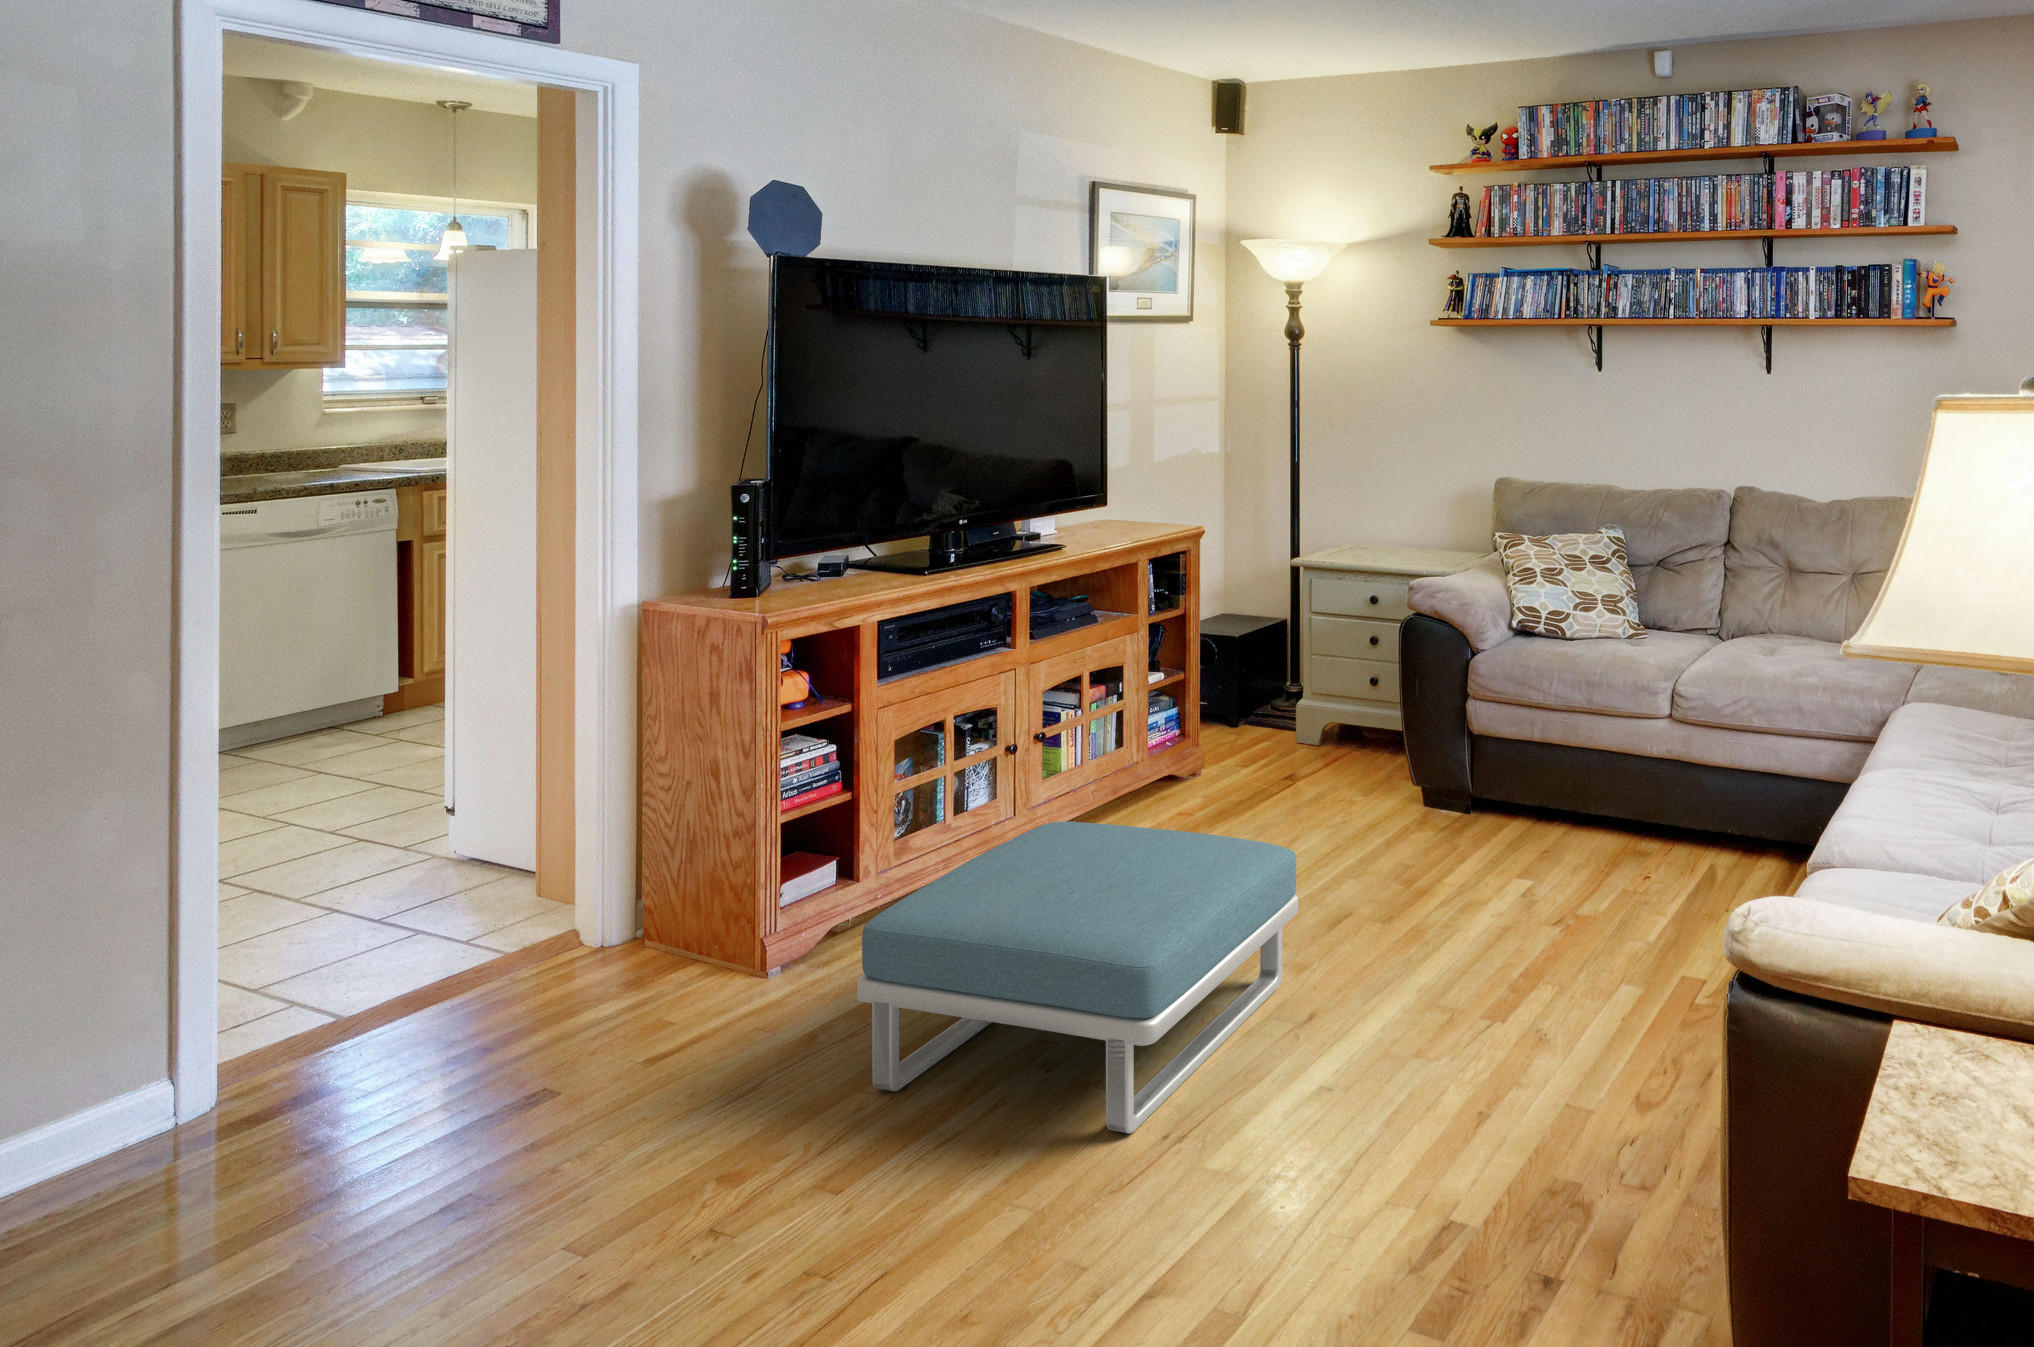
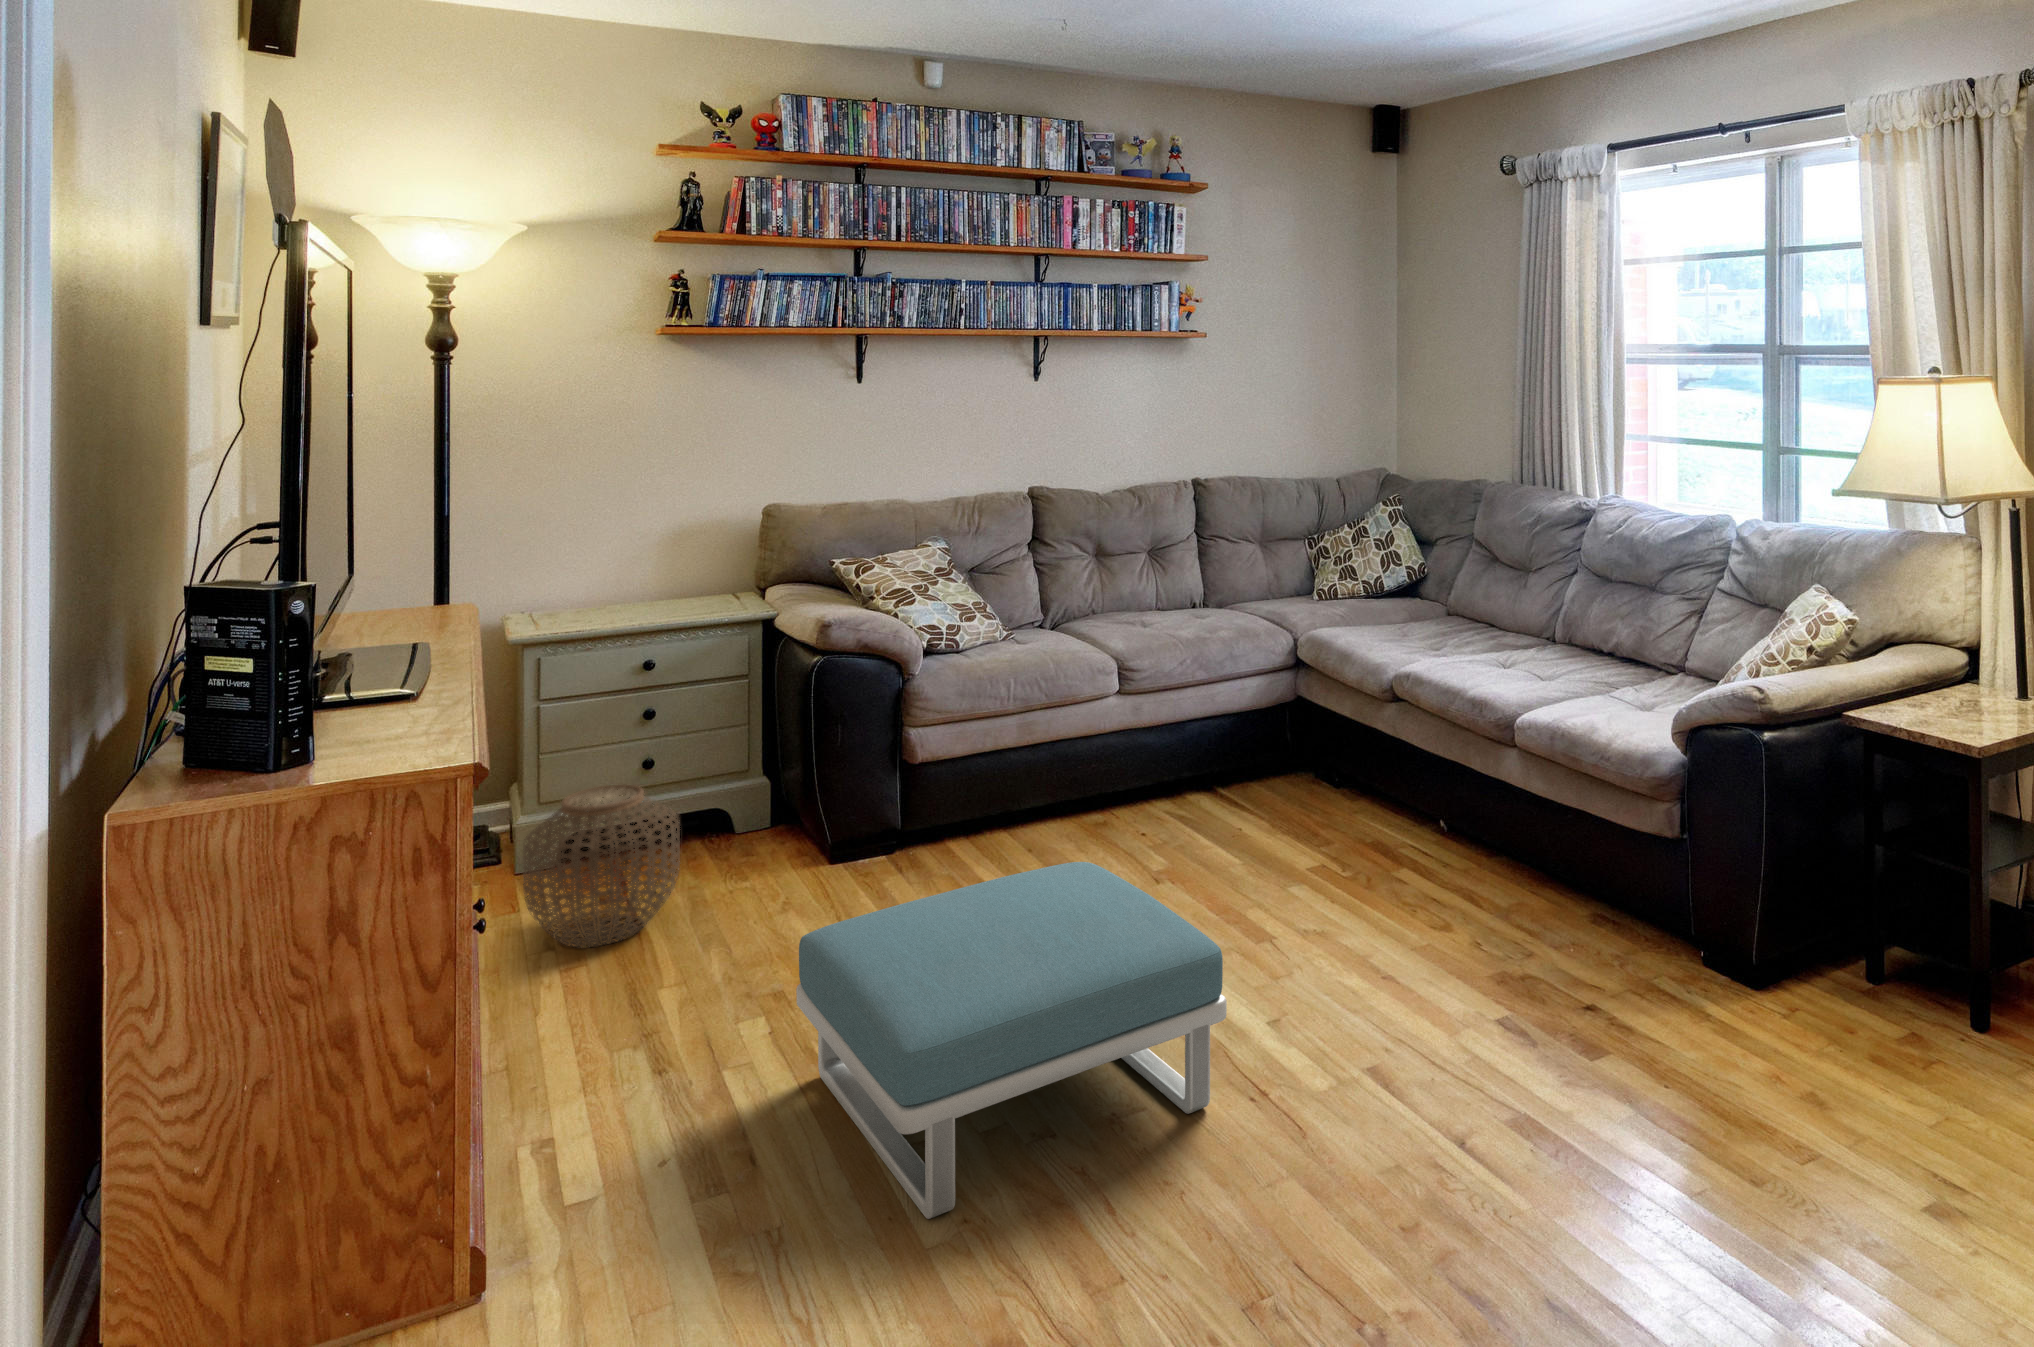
woven basket: none [1154,684,1264,812] -> present [523,784,680,947]

